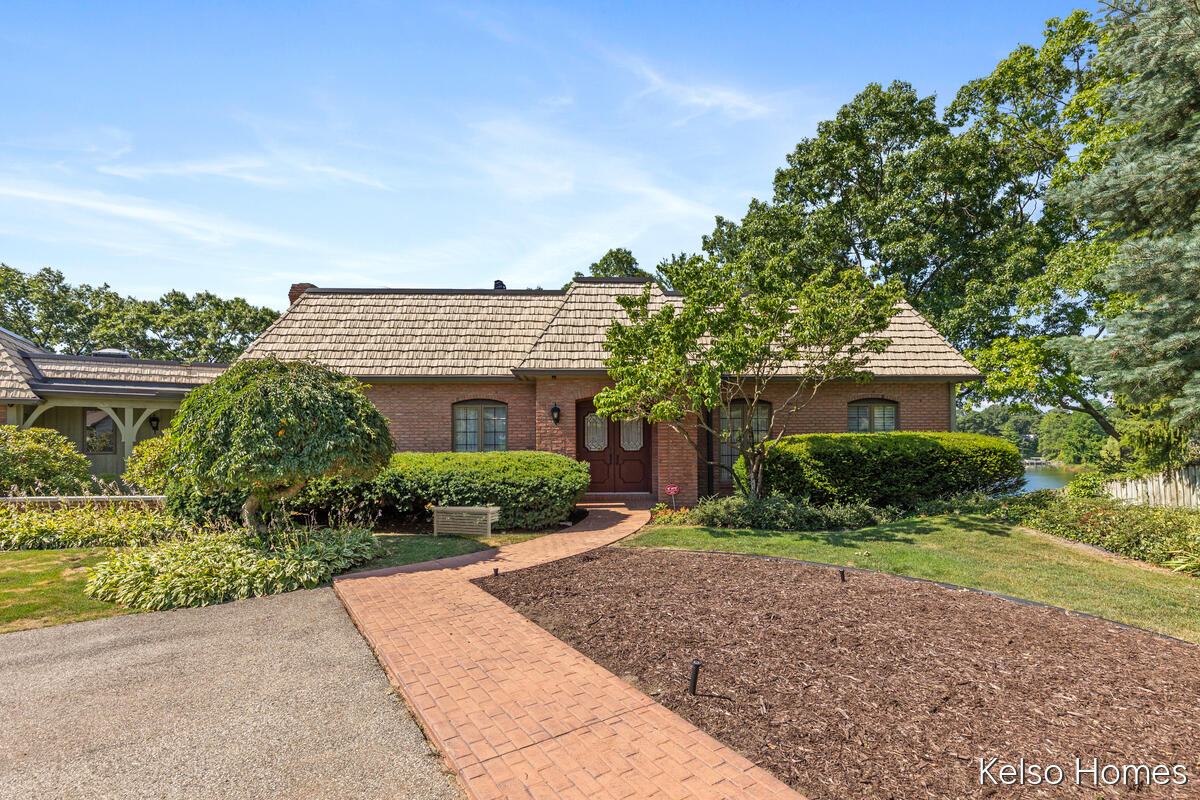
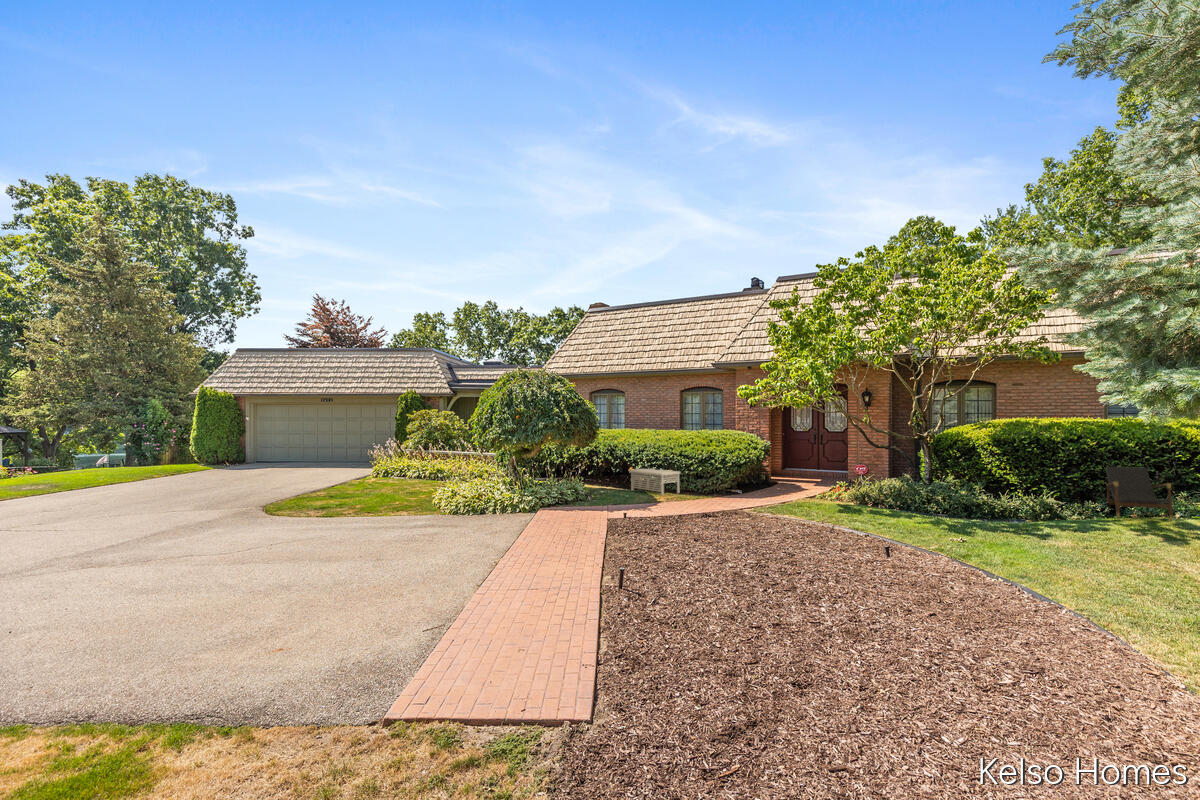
lounge chair: none [899,474,955,521] -> present [1106,467,1173,521]

